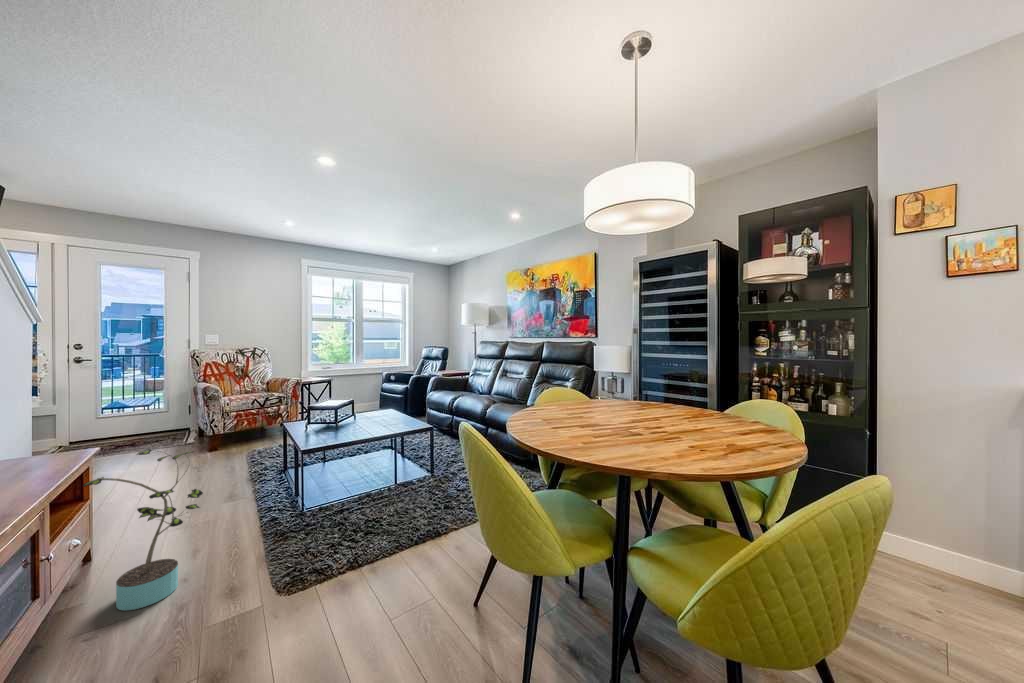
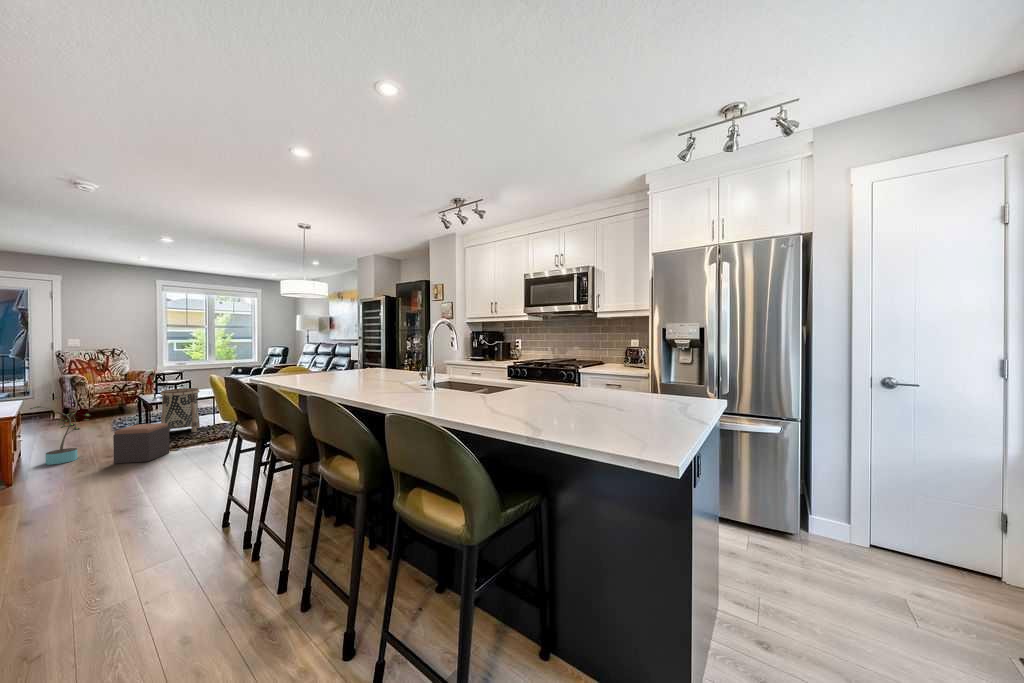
basket: none [317,418,374,509] -> present [160,388,200,432]
footstool: none [239,516,345,629] -> present [113,423,169,464]

